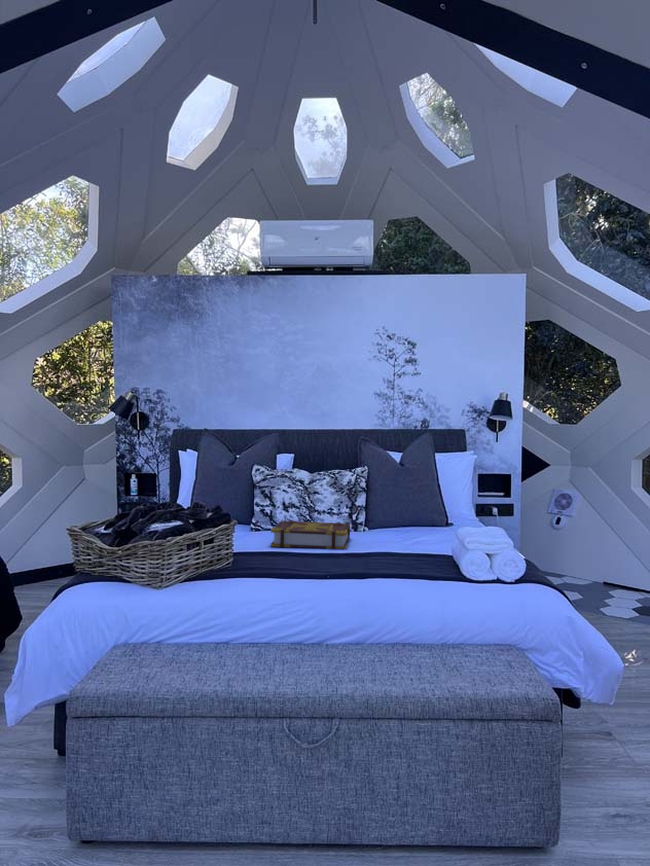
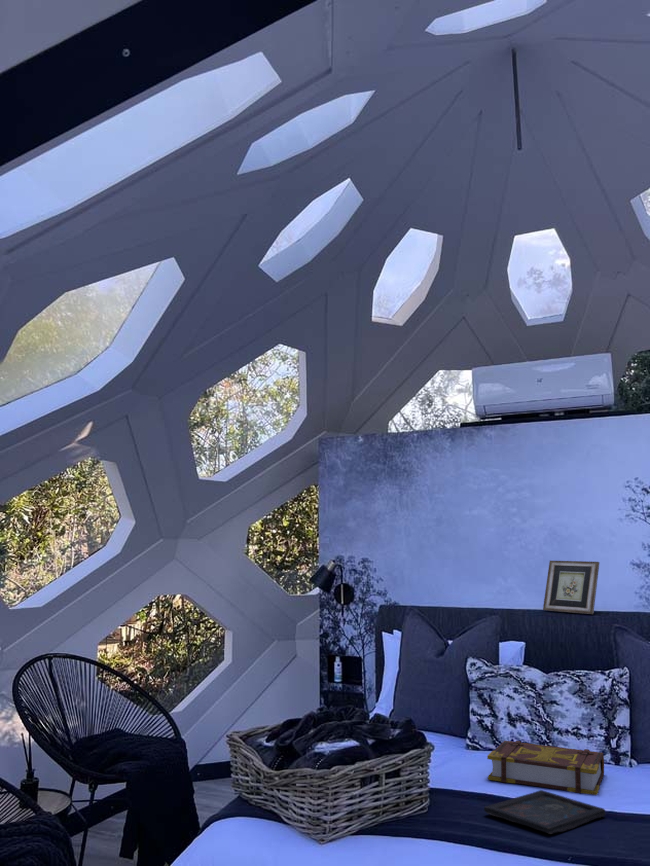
picture frame: none [306,391,350,431] -> present [543,561,599,614]
tray: none [272,548,352,571] -> present [484,790,605,834]

